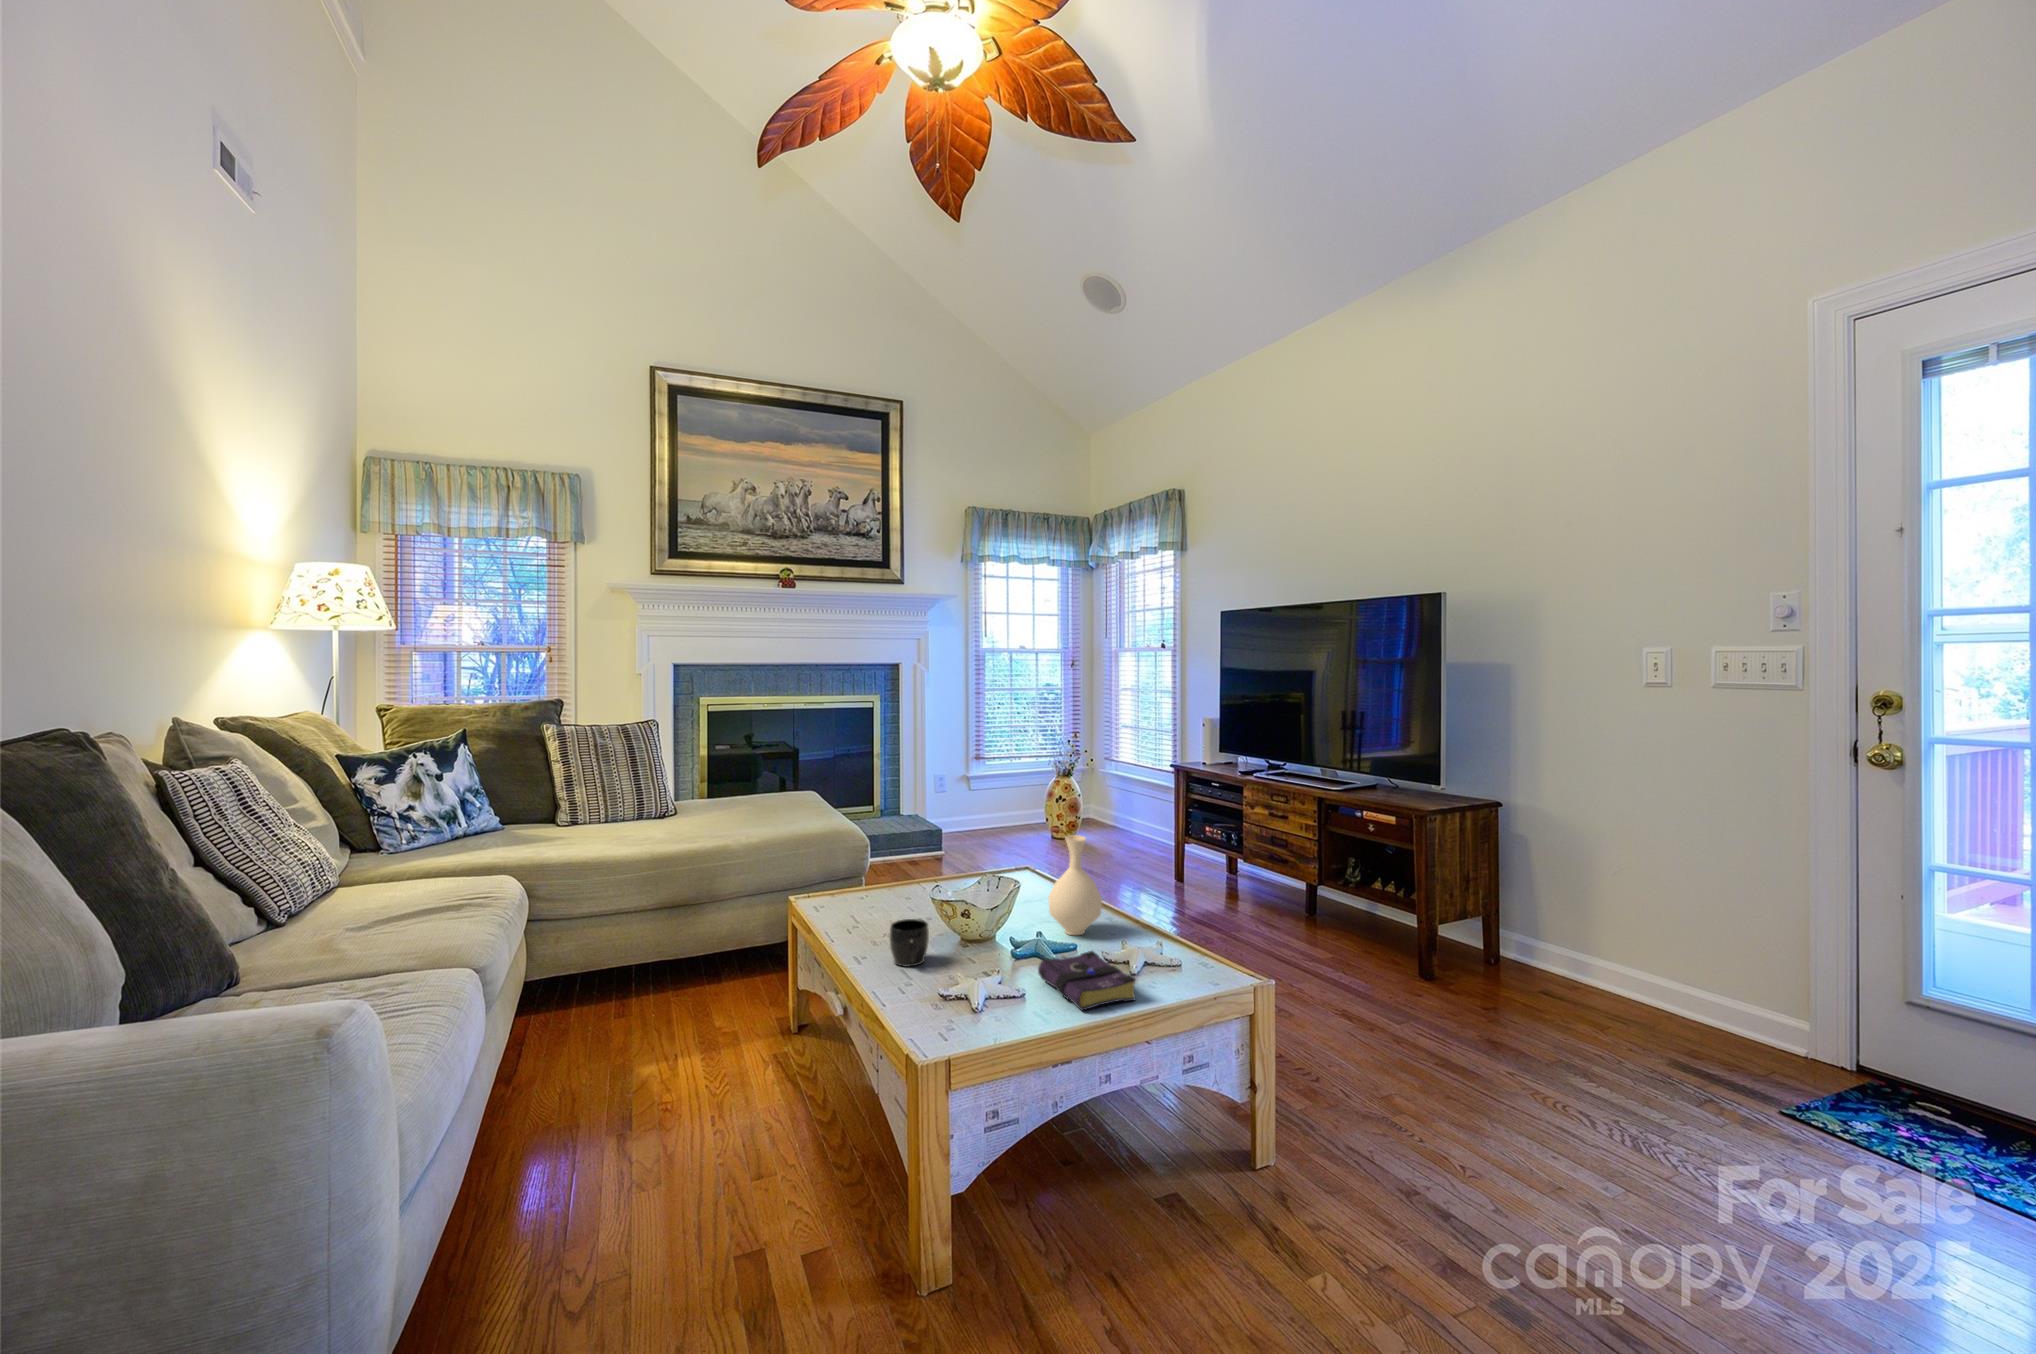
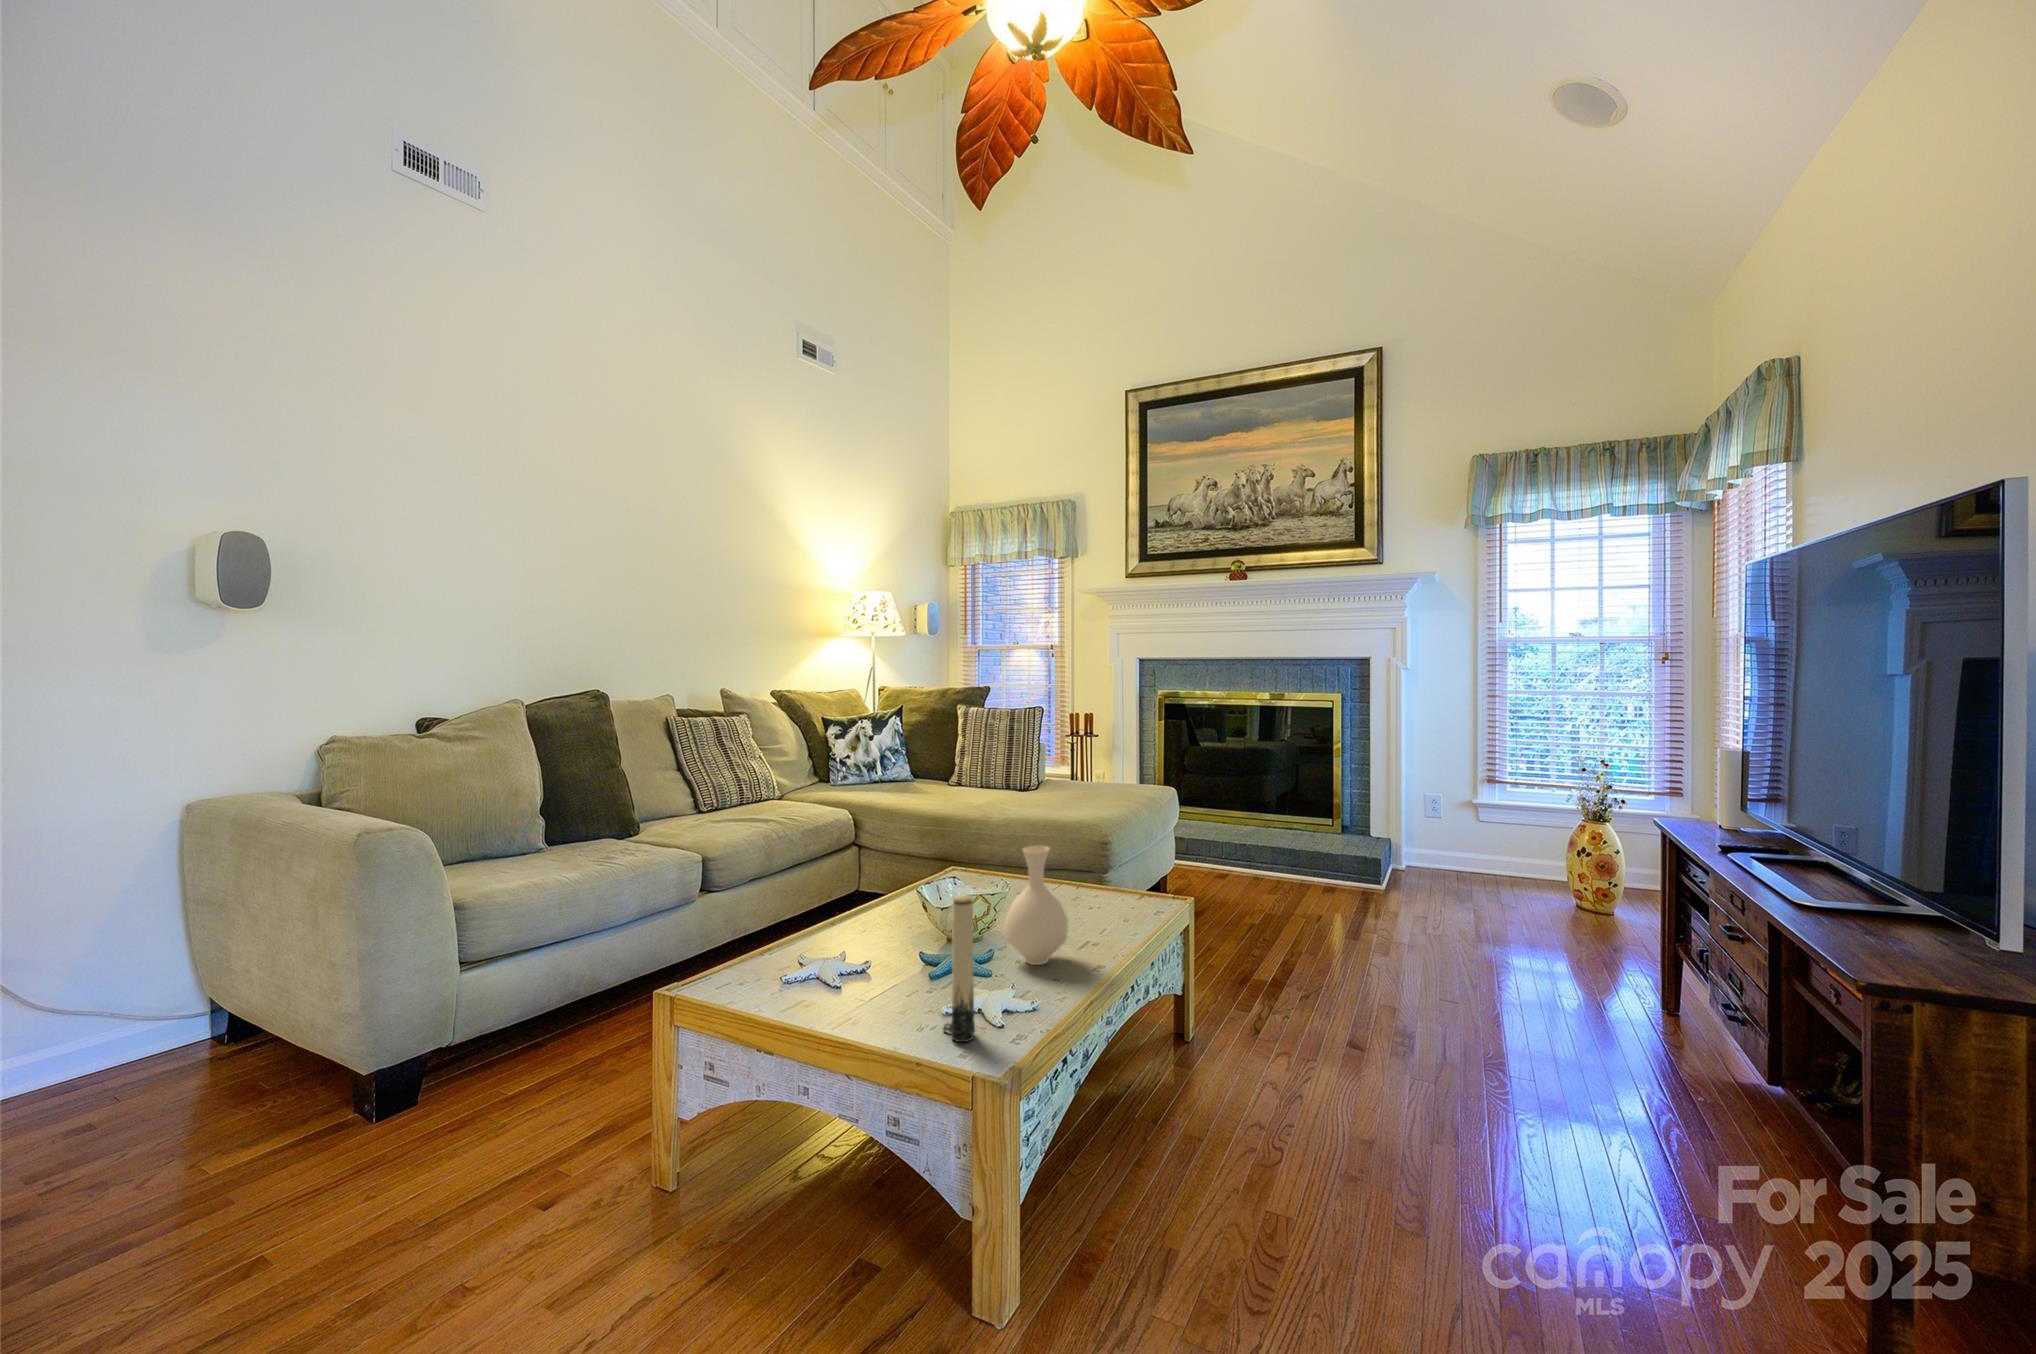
candle: none [1162,869,1195,985] -> present [943,895,975,1042]
mug: present [889,919,929,967] -> none [845,892,888,937]
book: present [1038,951,1136,1011] -> none [821,960,936,1030]

